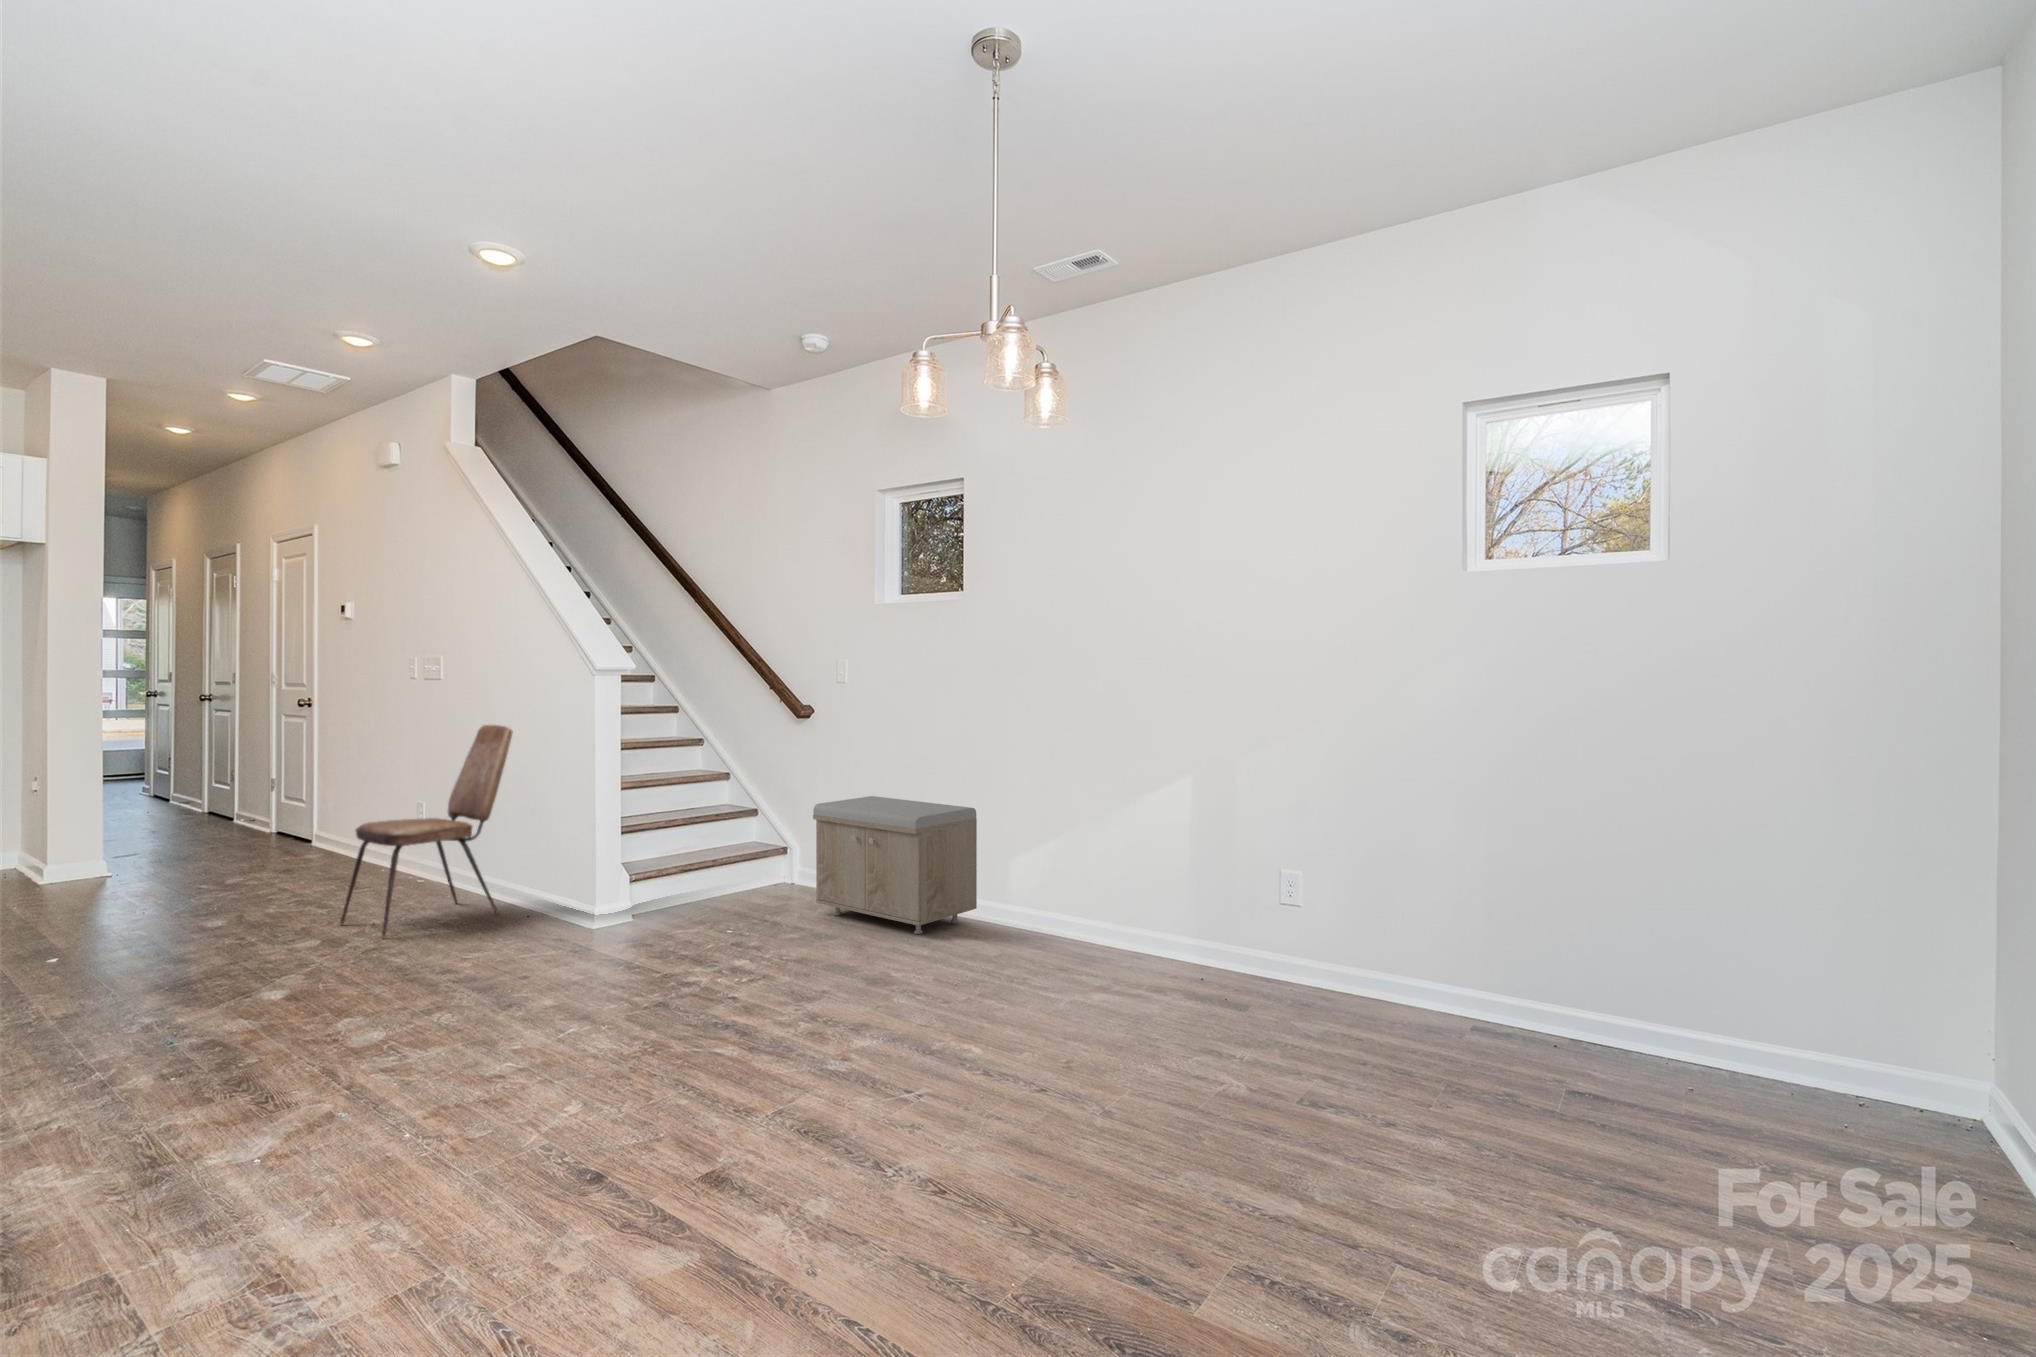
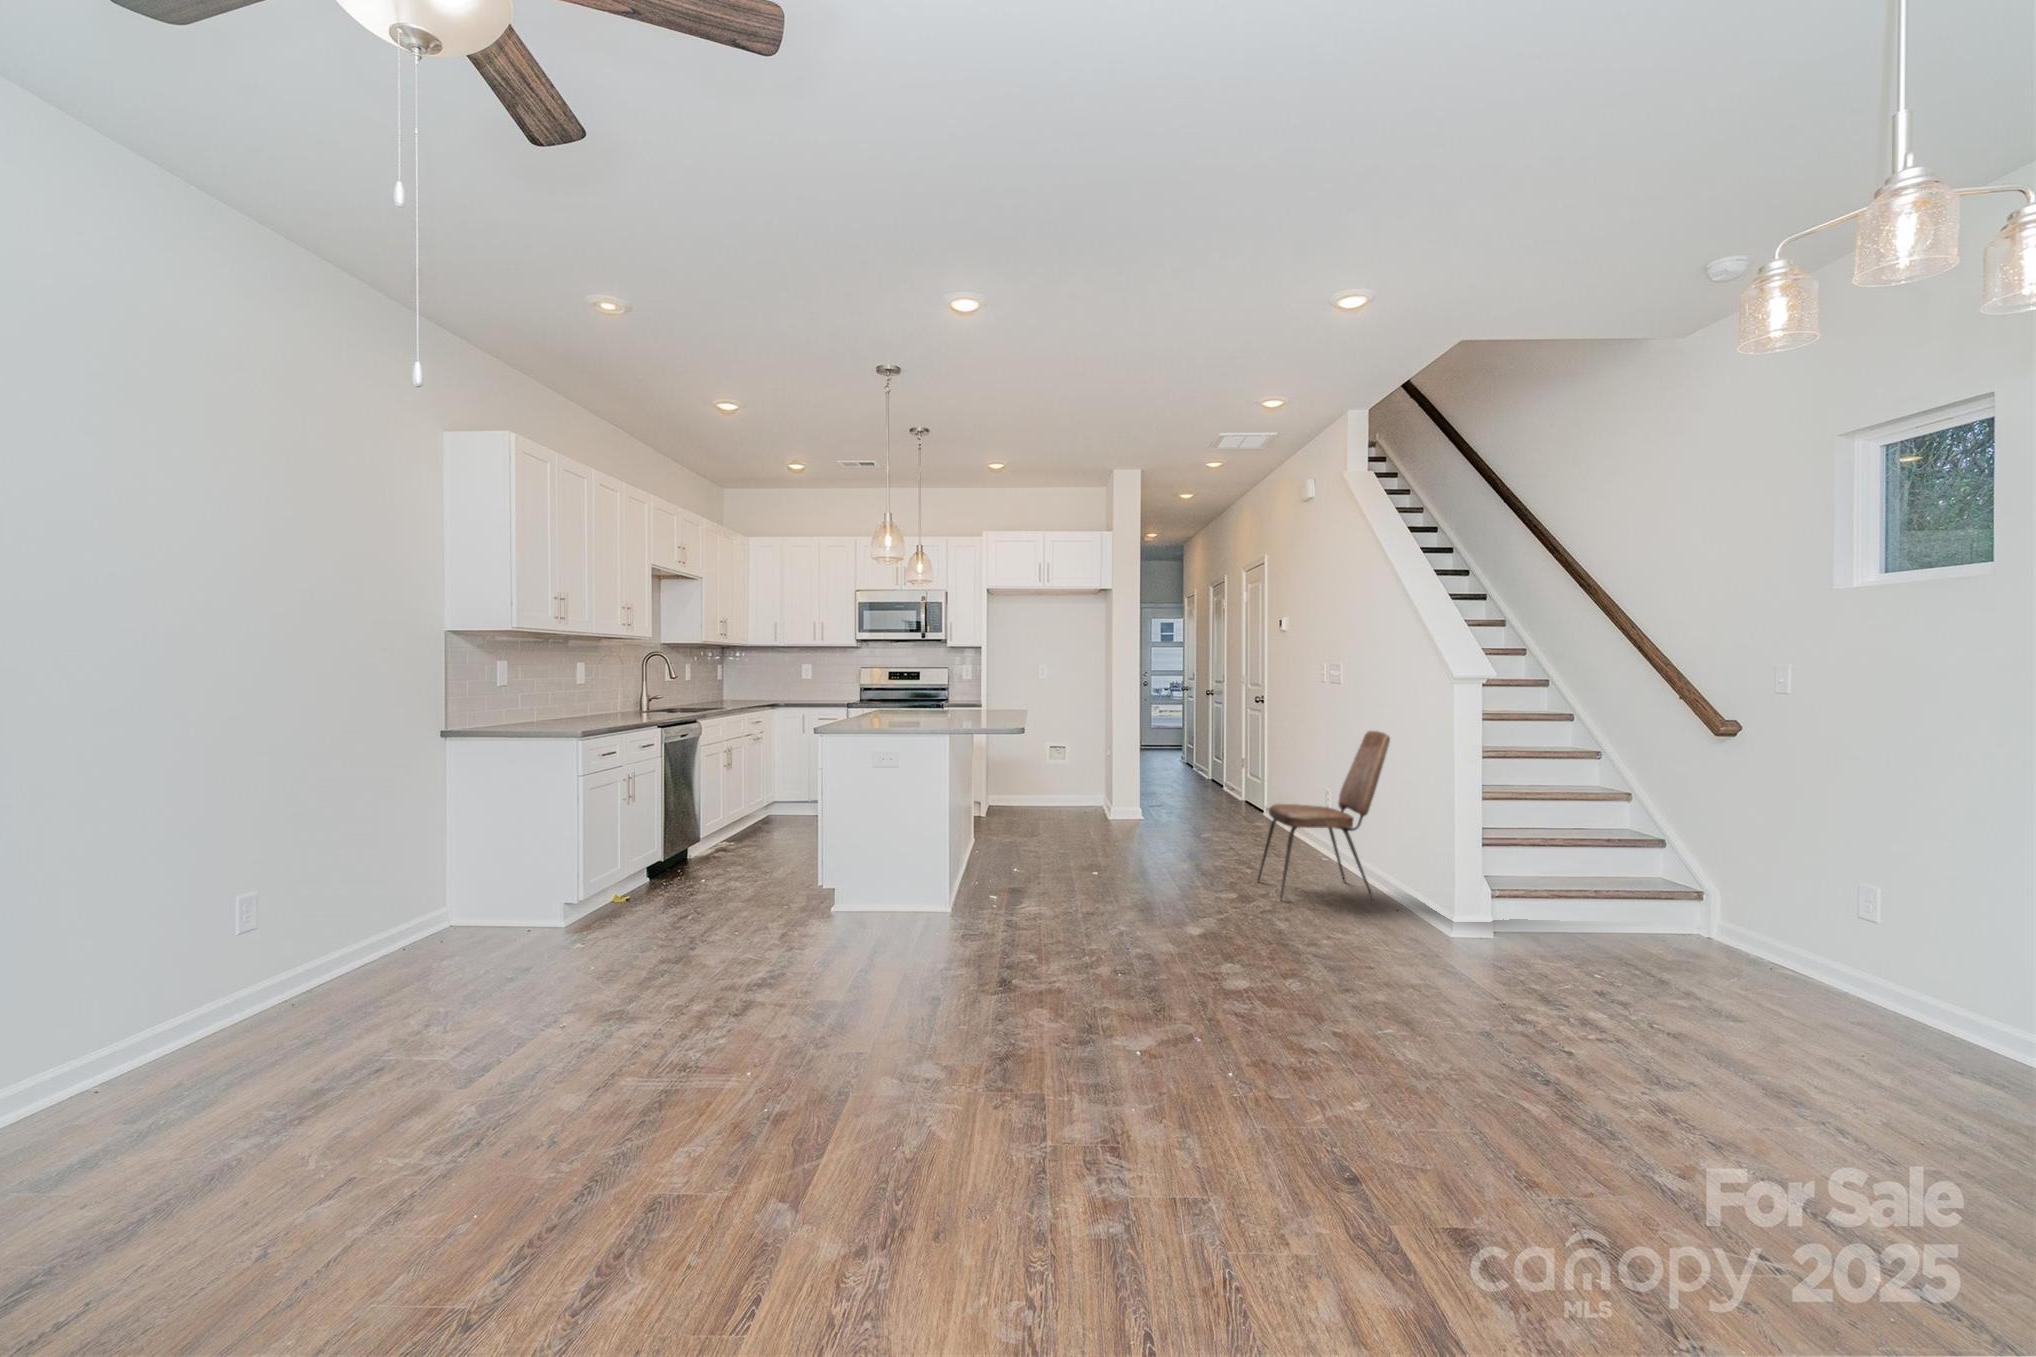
storage bench: present [813,796,977,934] -> none [1714,851,1996,1052]

